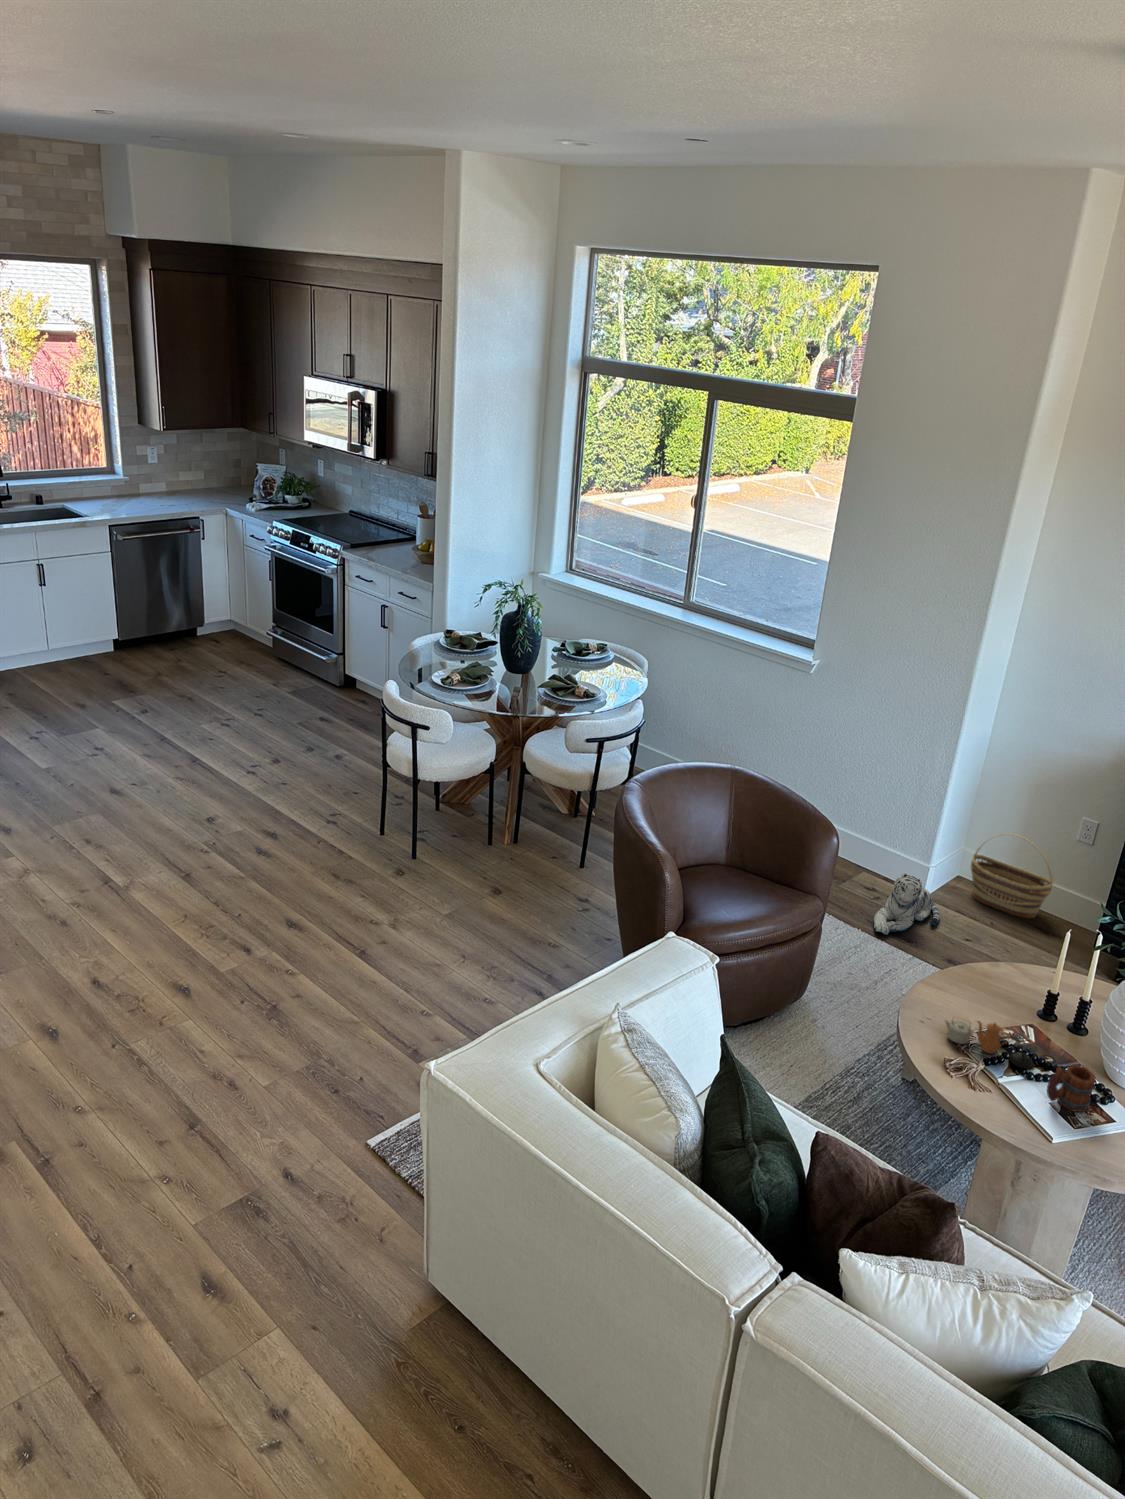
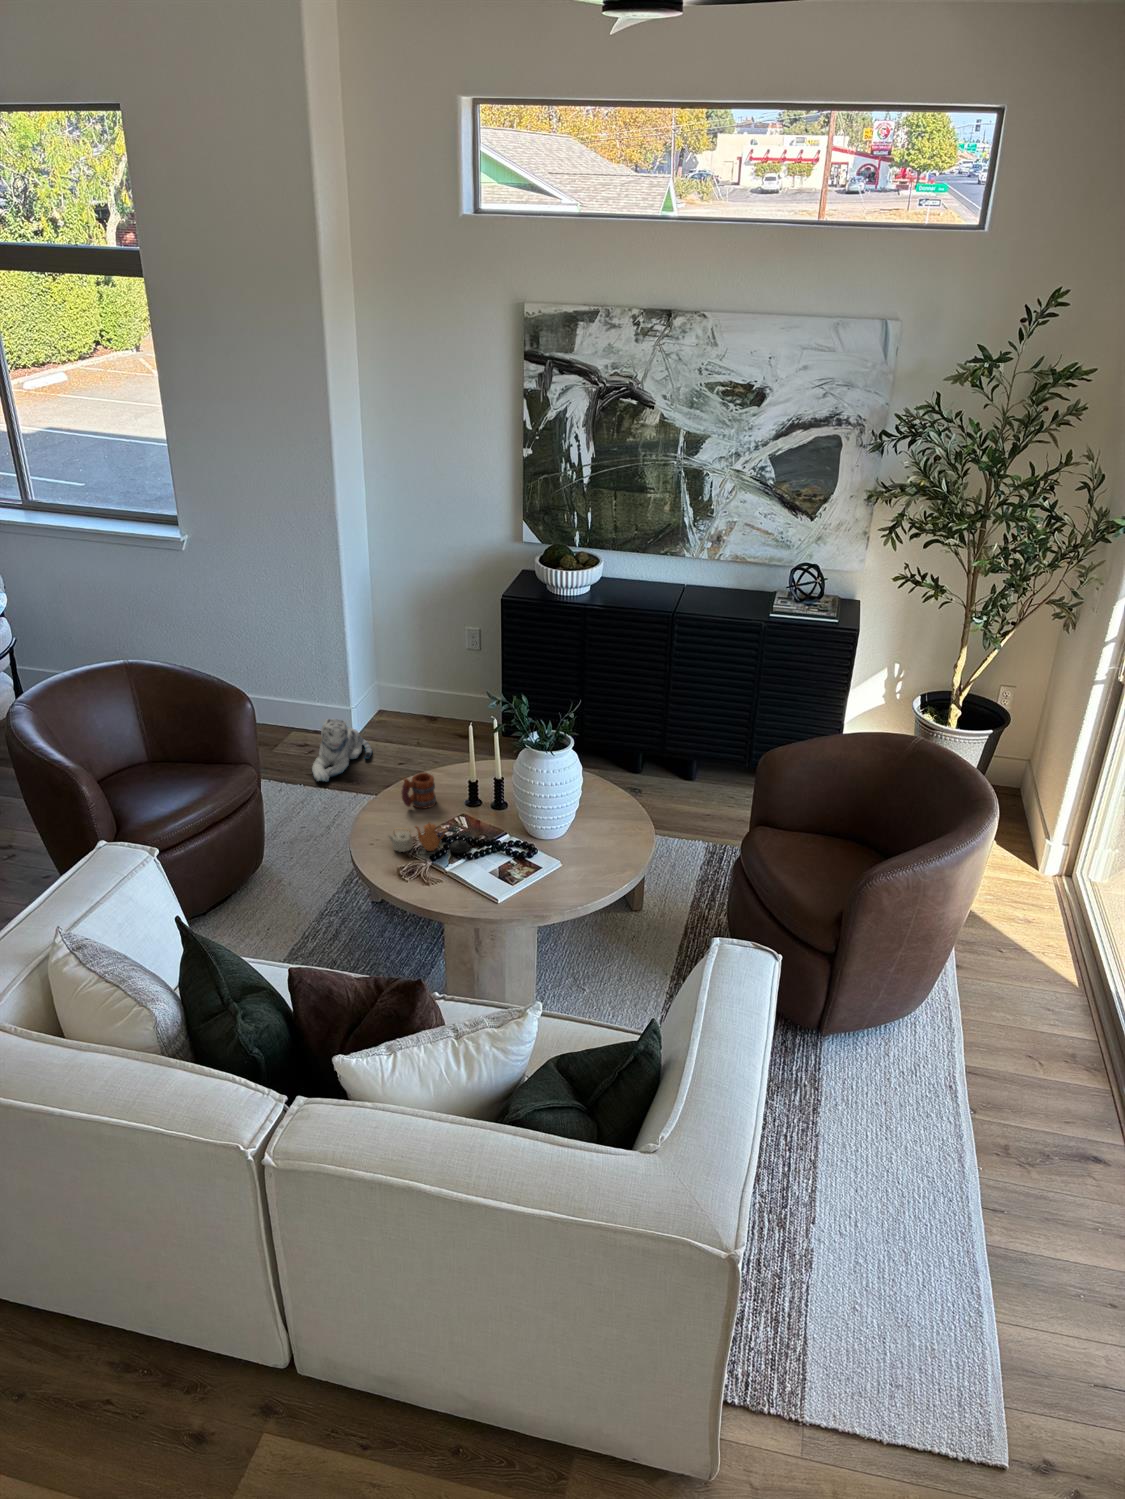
basket: present [971,836,1053,918] -> none [386,654,460,728]
mug: present [1047,1065,1096,1112] -> present [401,773,436,809]

